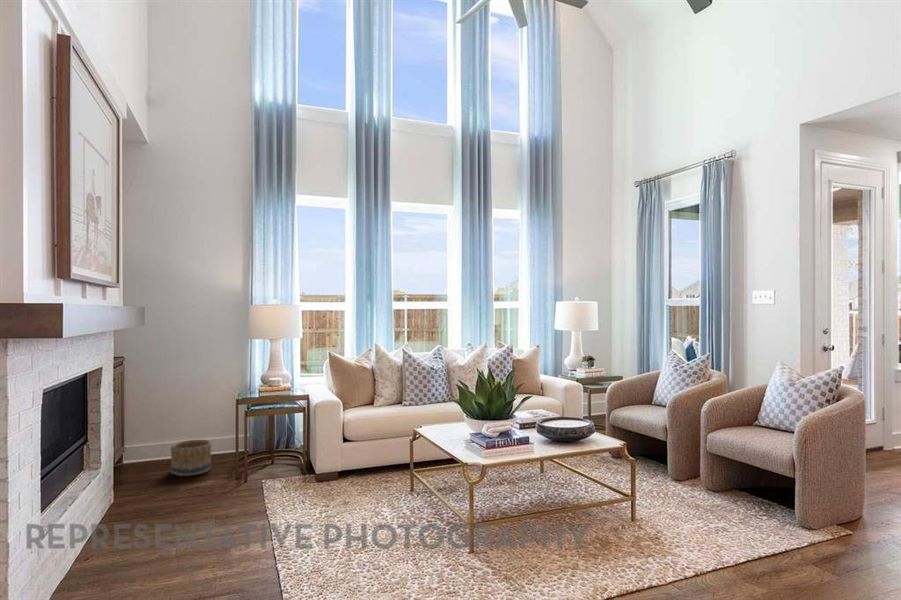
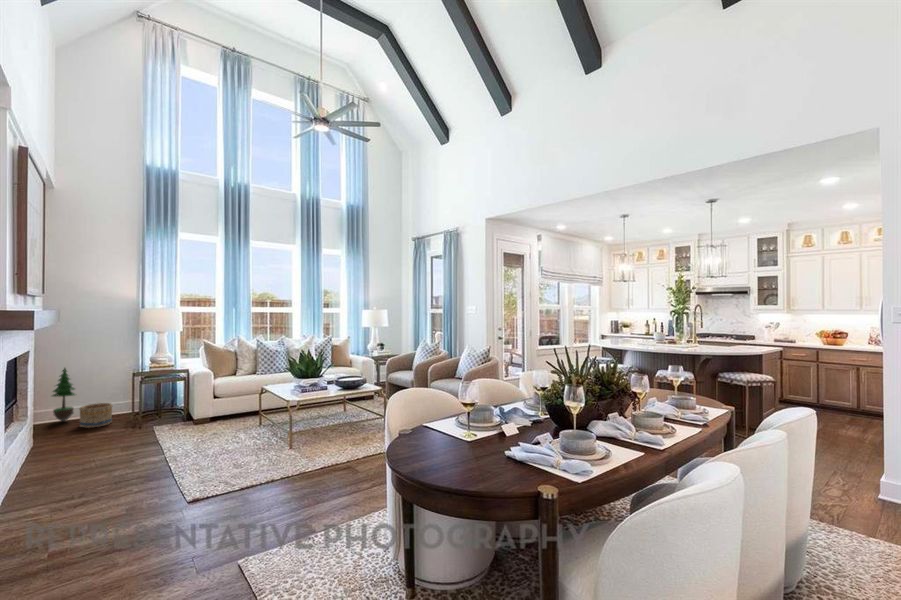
potted tree: none [140,386,171,463] -> present [52,368,75,421]

